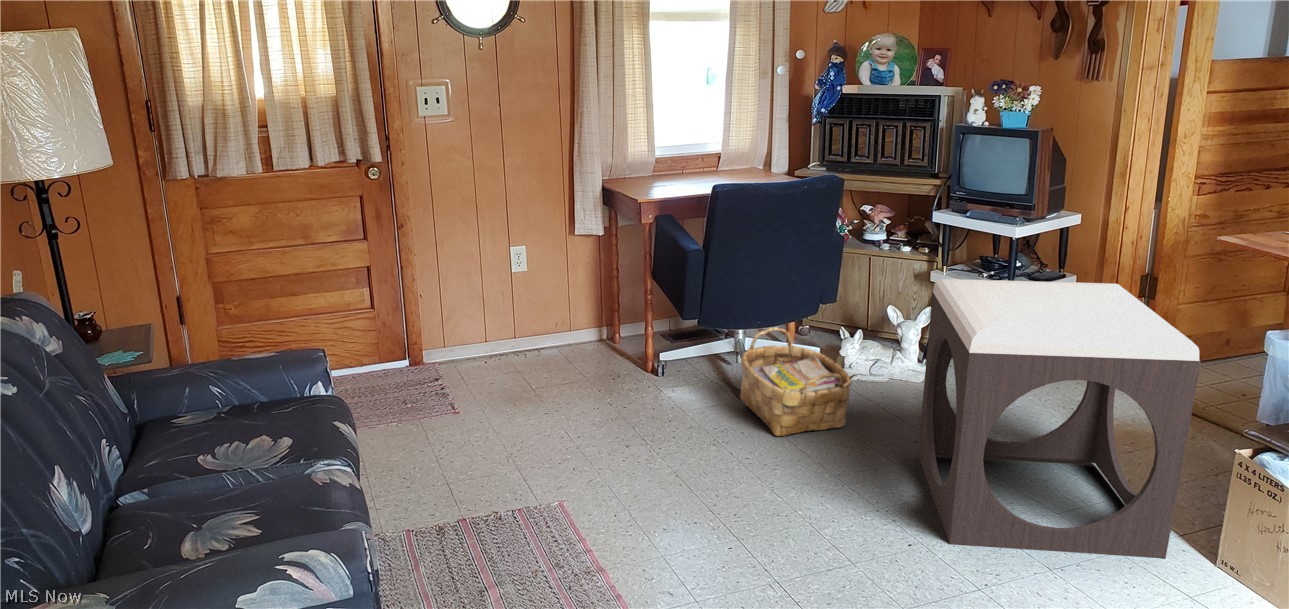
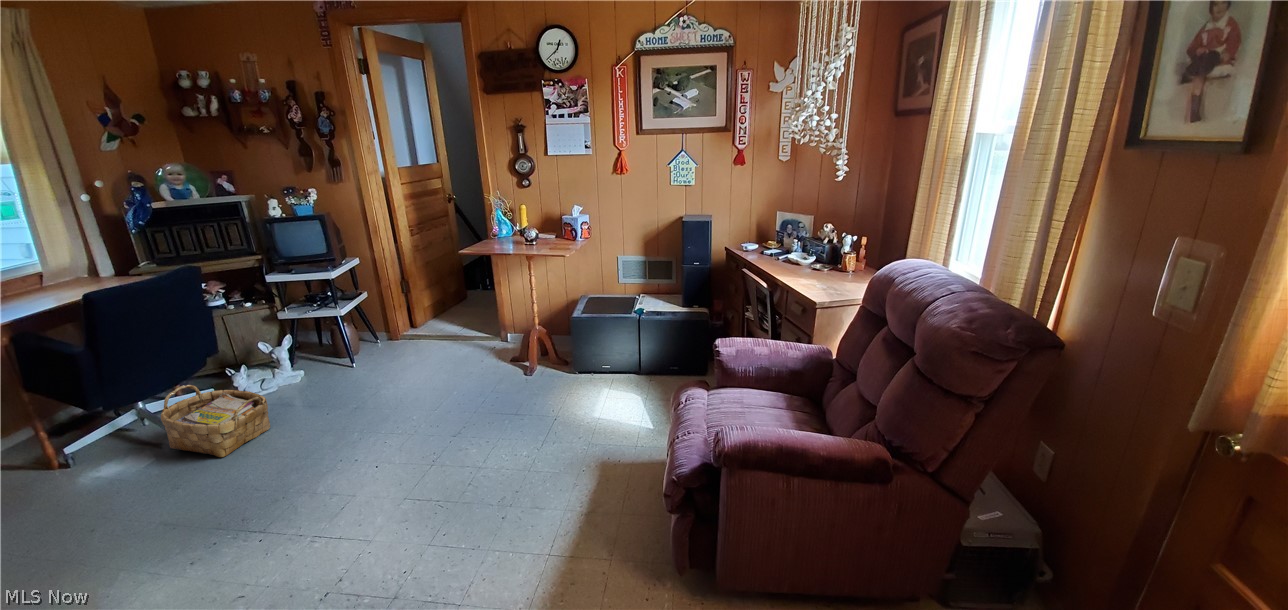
footstool: present [918,279,1201,558] -> none [309,289,486,457]

